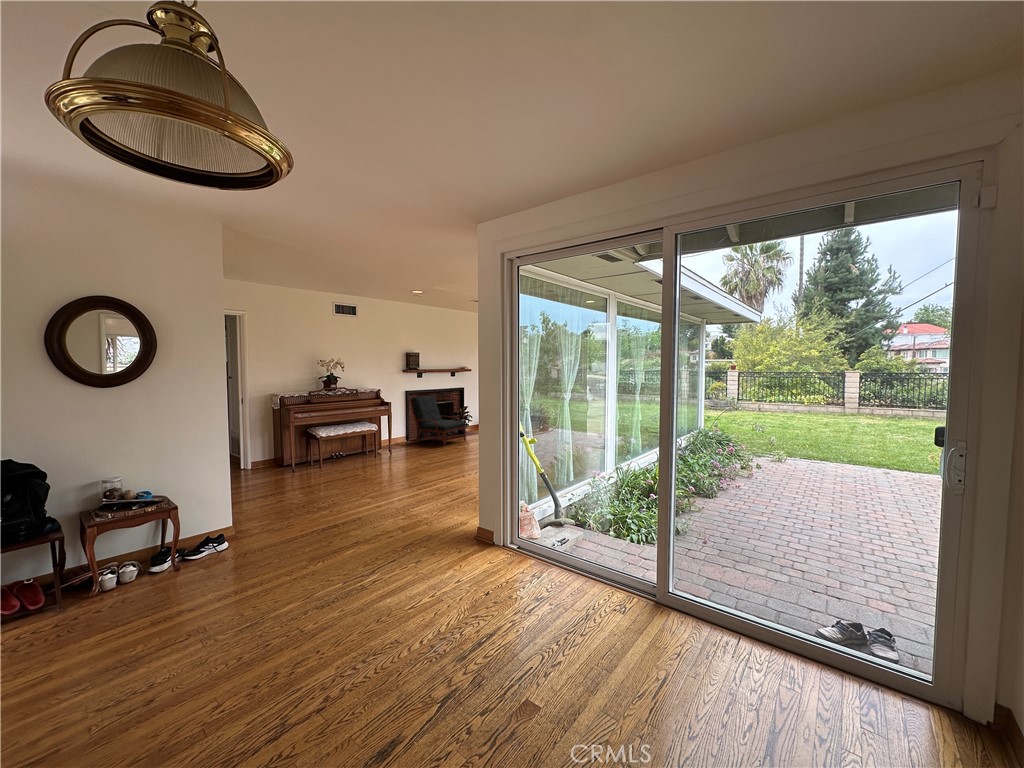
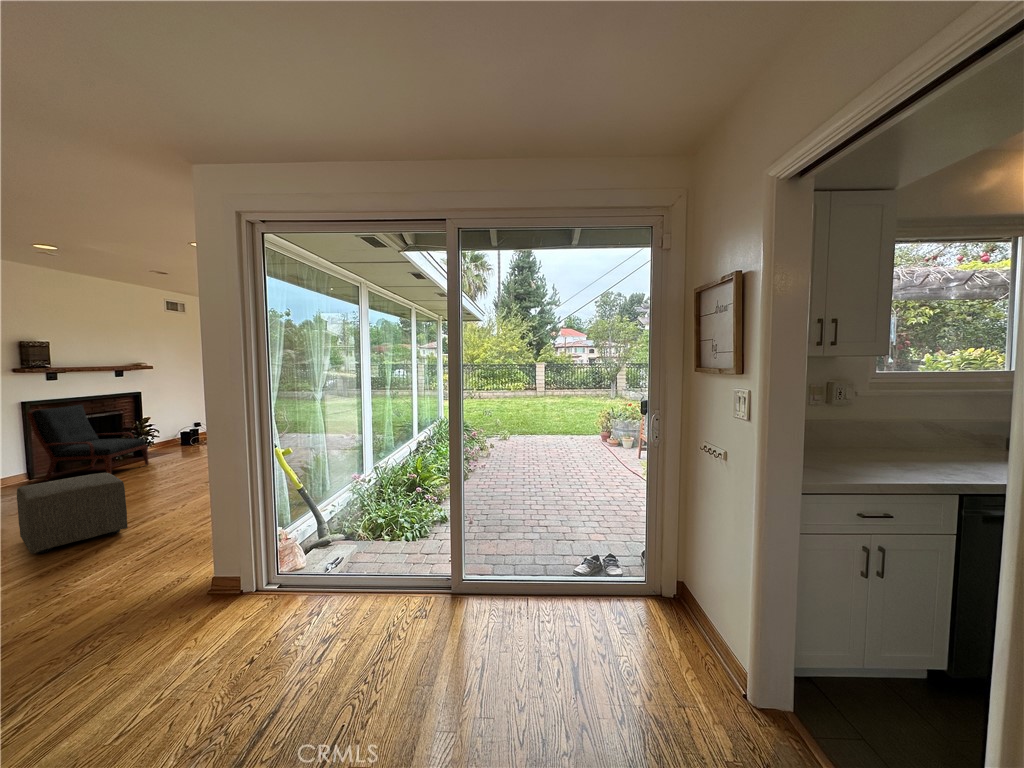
ottoman: none [397,441,445,487] -> present [17,473,128,554]

